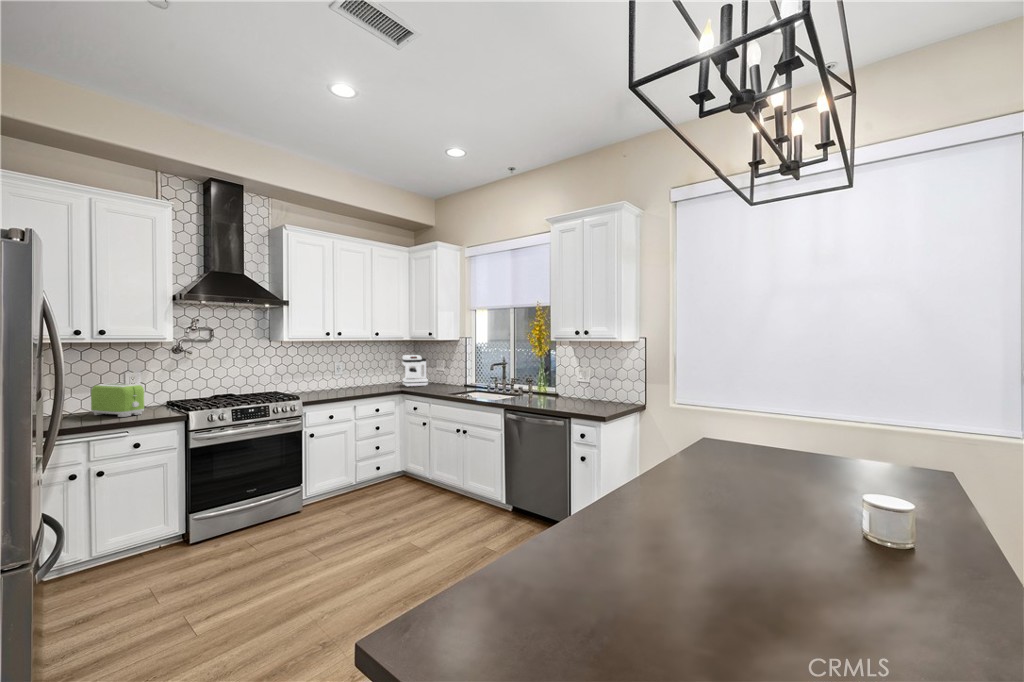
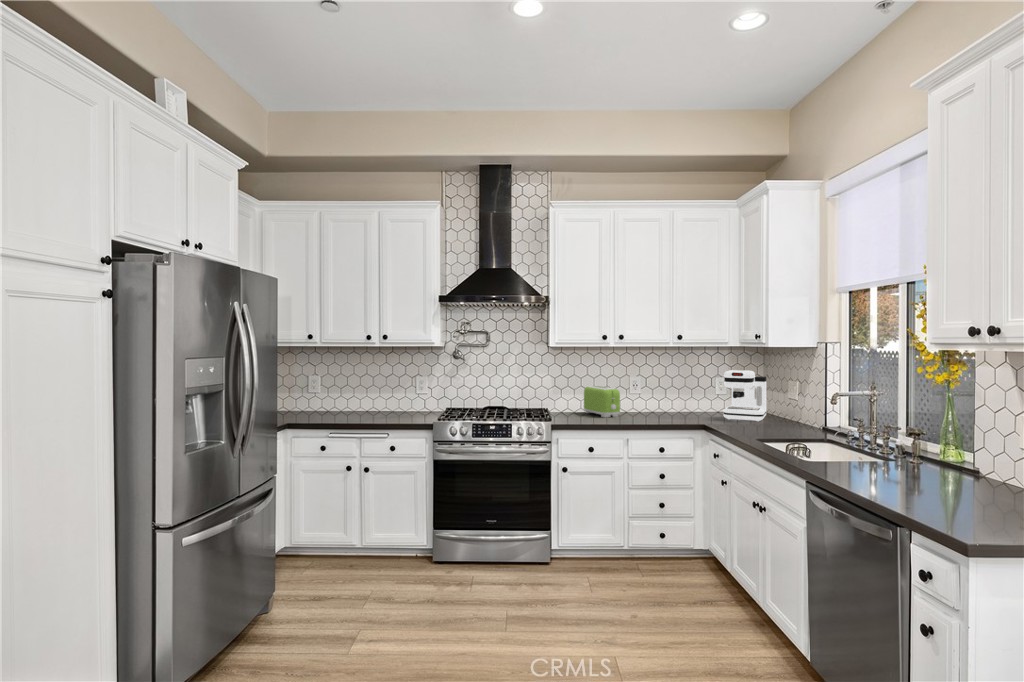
toaster: present [91,383,144,417] -> present [584,386,620,417]

